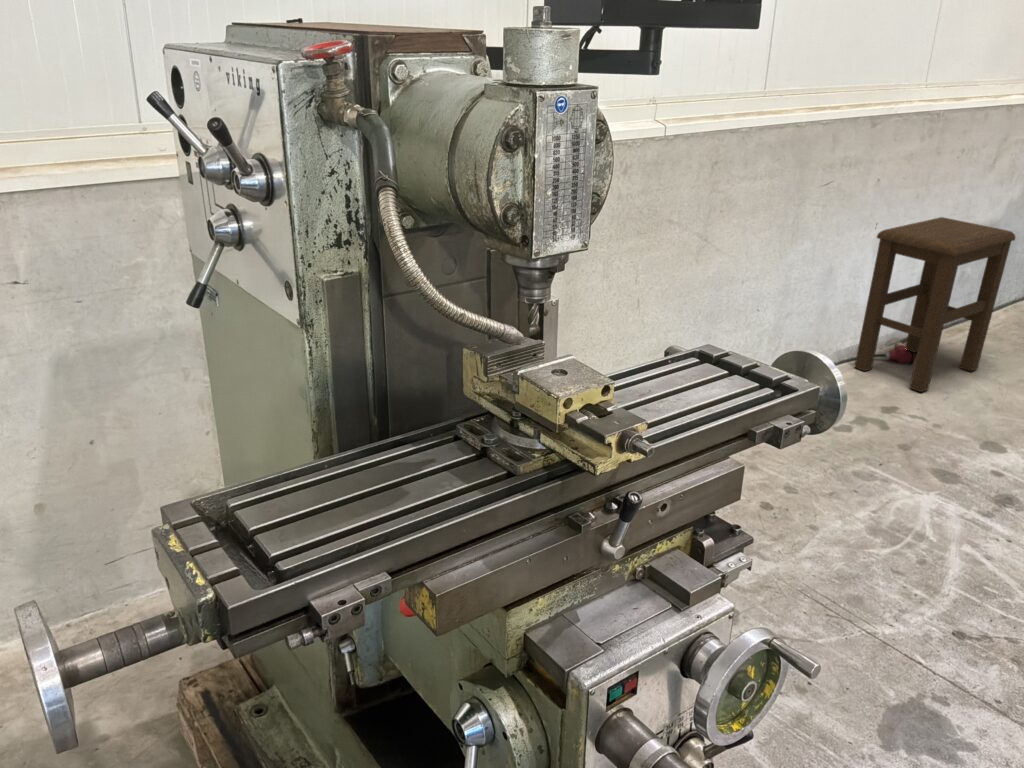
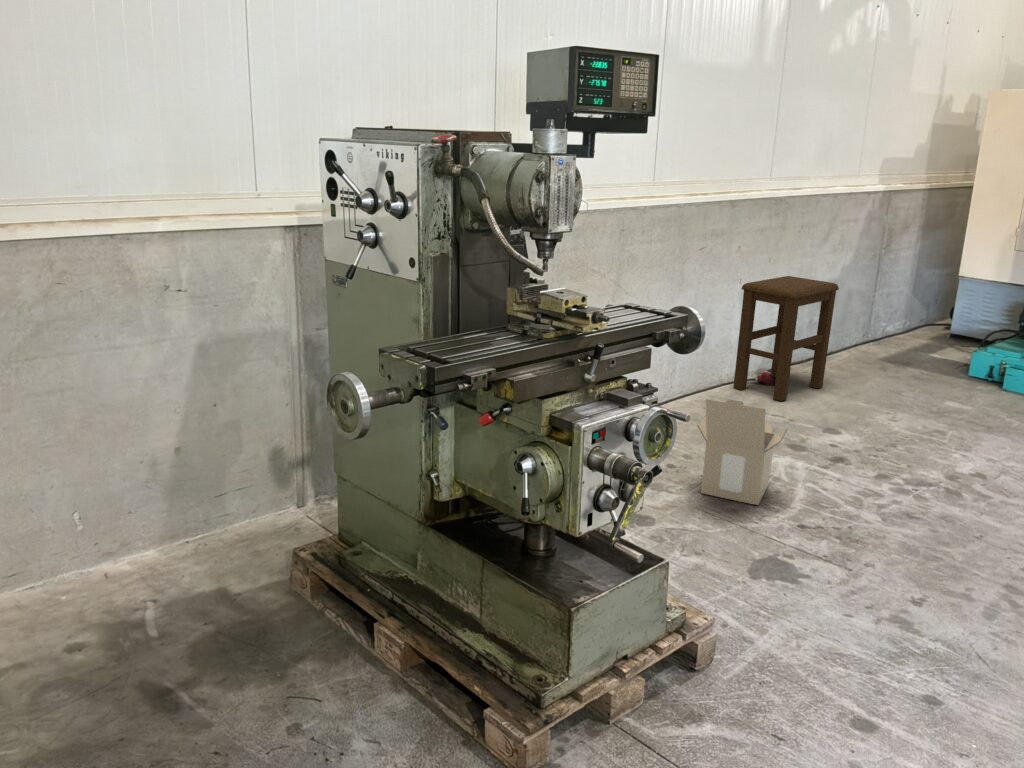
cardboard box: none [807,439,945,588] -> present [697,400,787,505]

